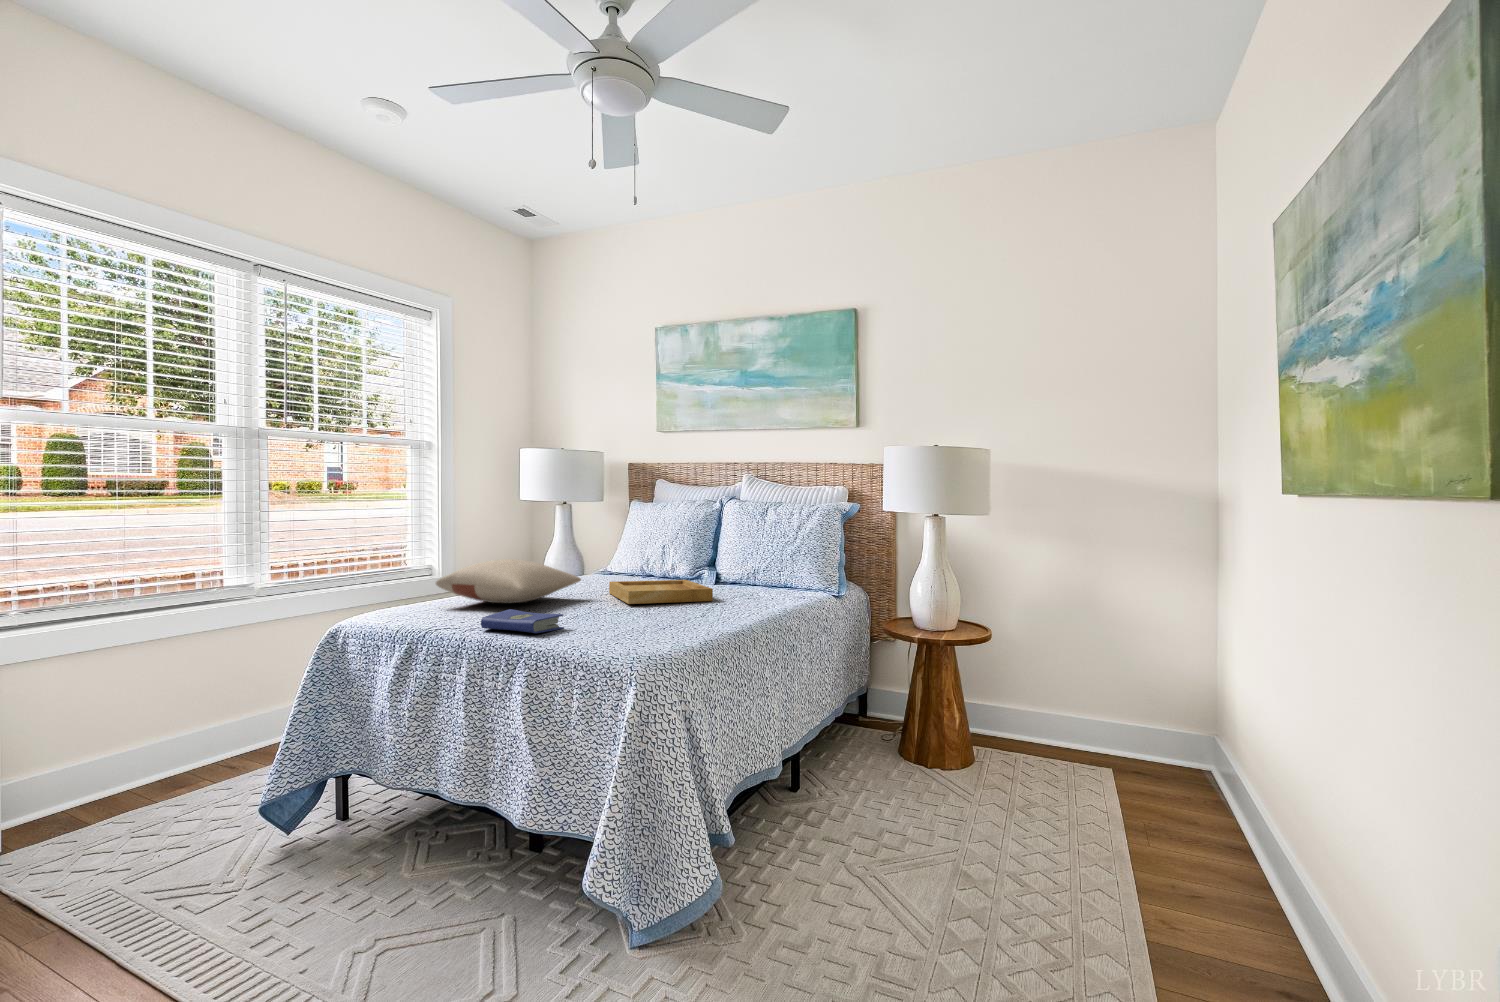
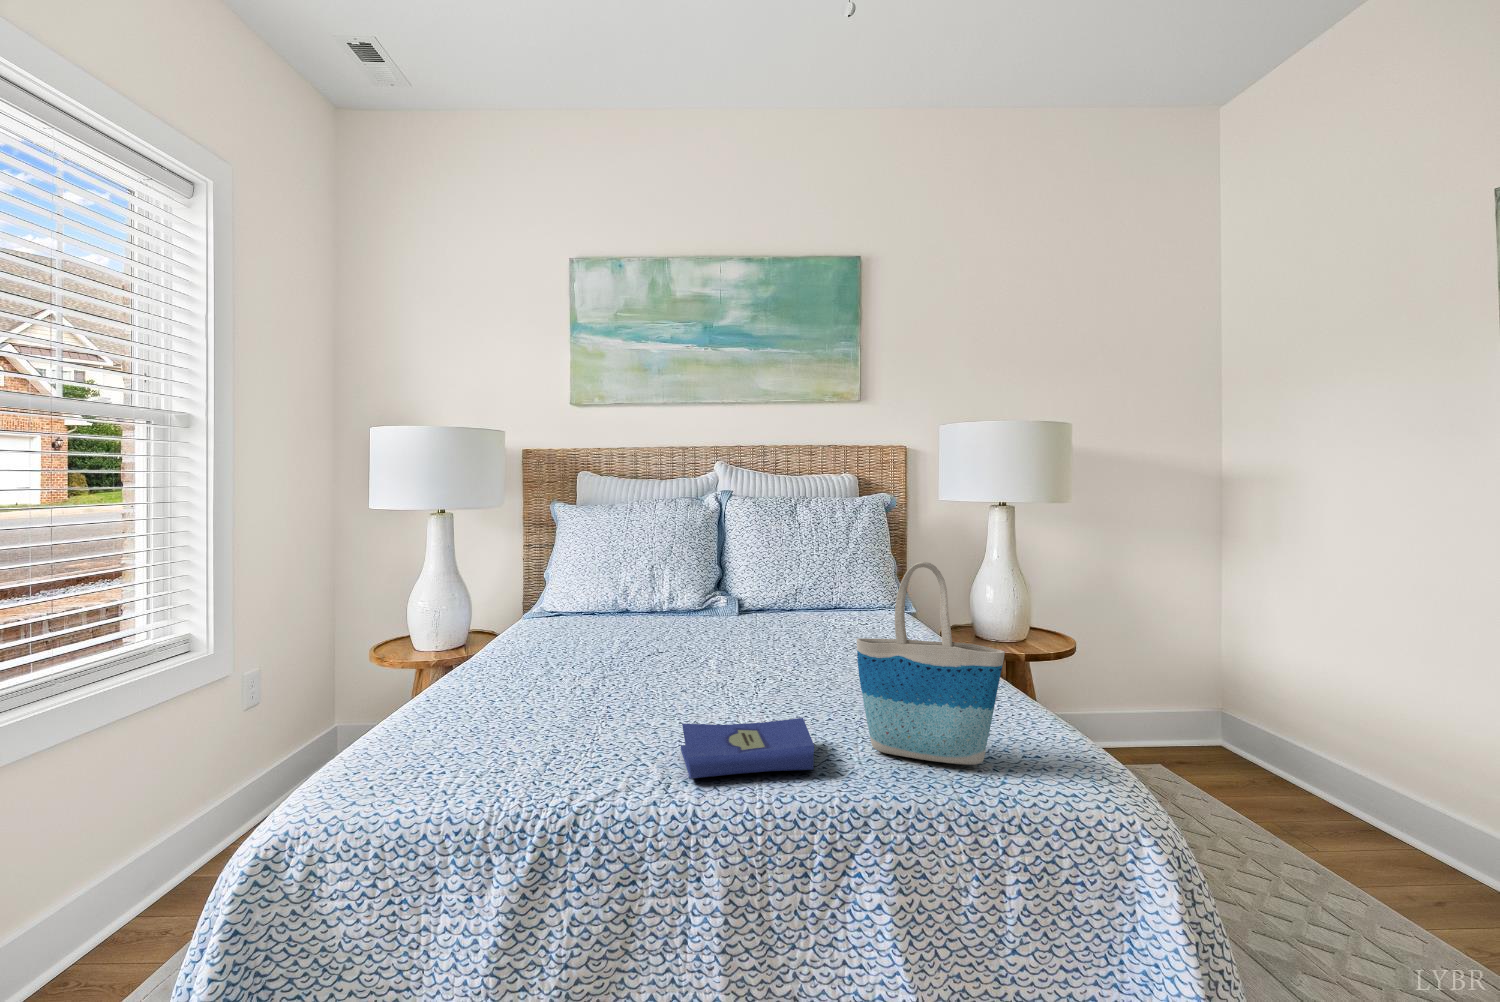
tote bag: none [577,528,618,643] -> present [857,562,1005,765]
pillow: present [436,559,581,603] -> none [439,618,648,706]
tray: present [609,580,713,604] -> none [655,613,828,668]

